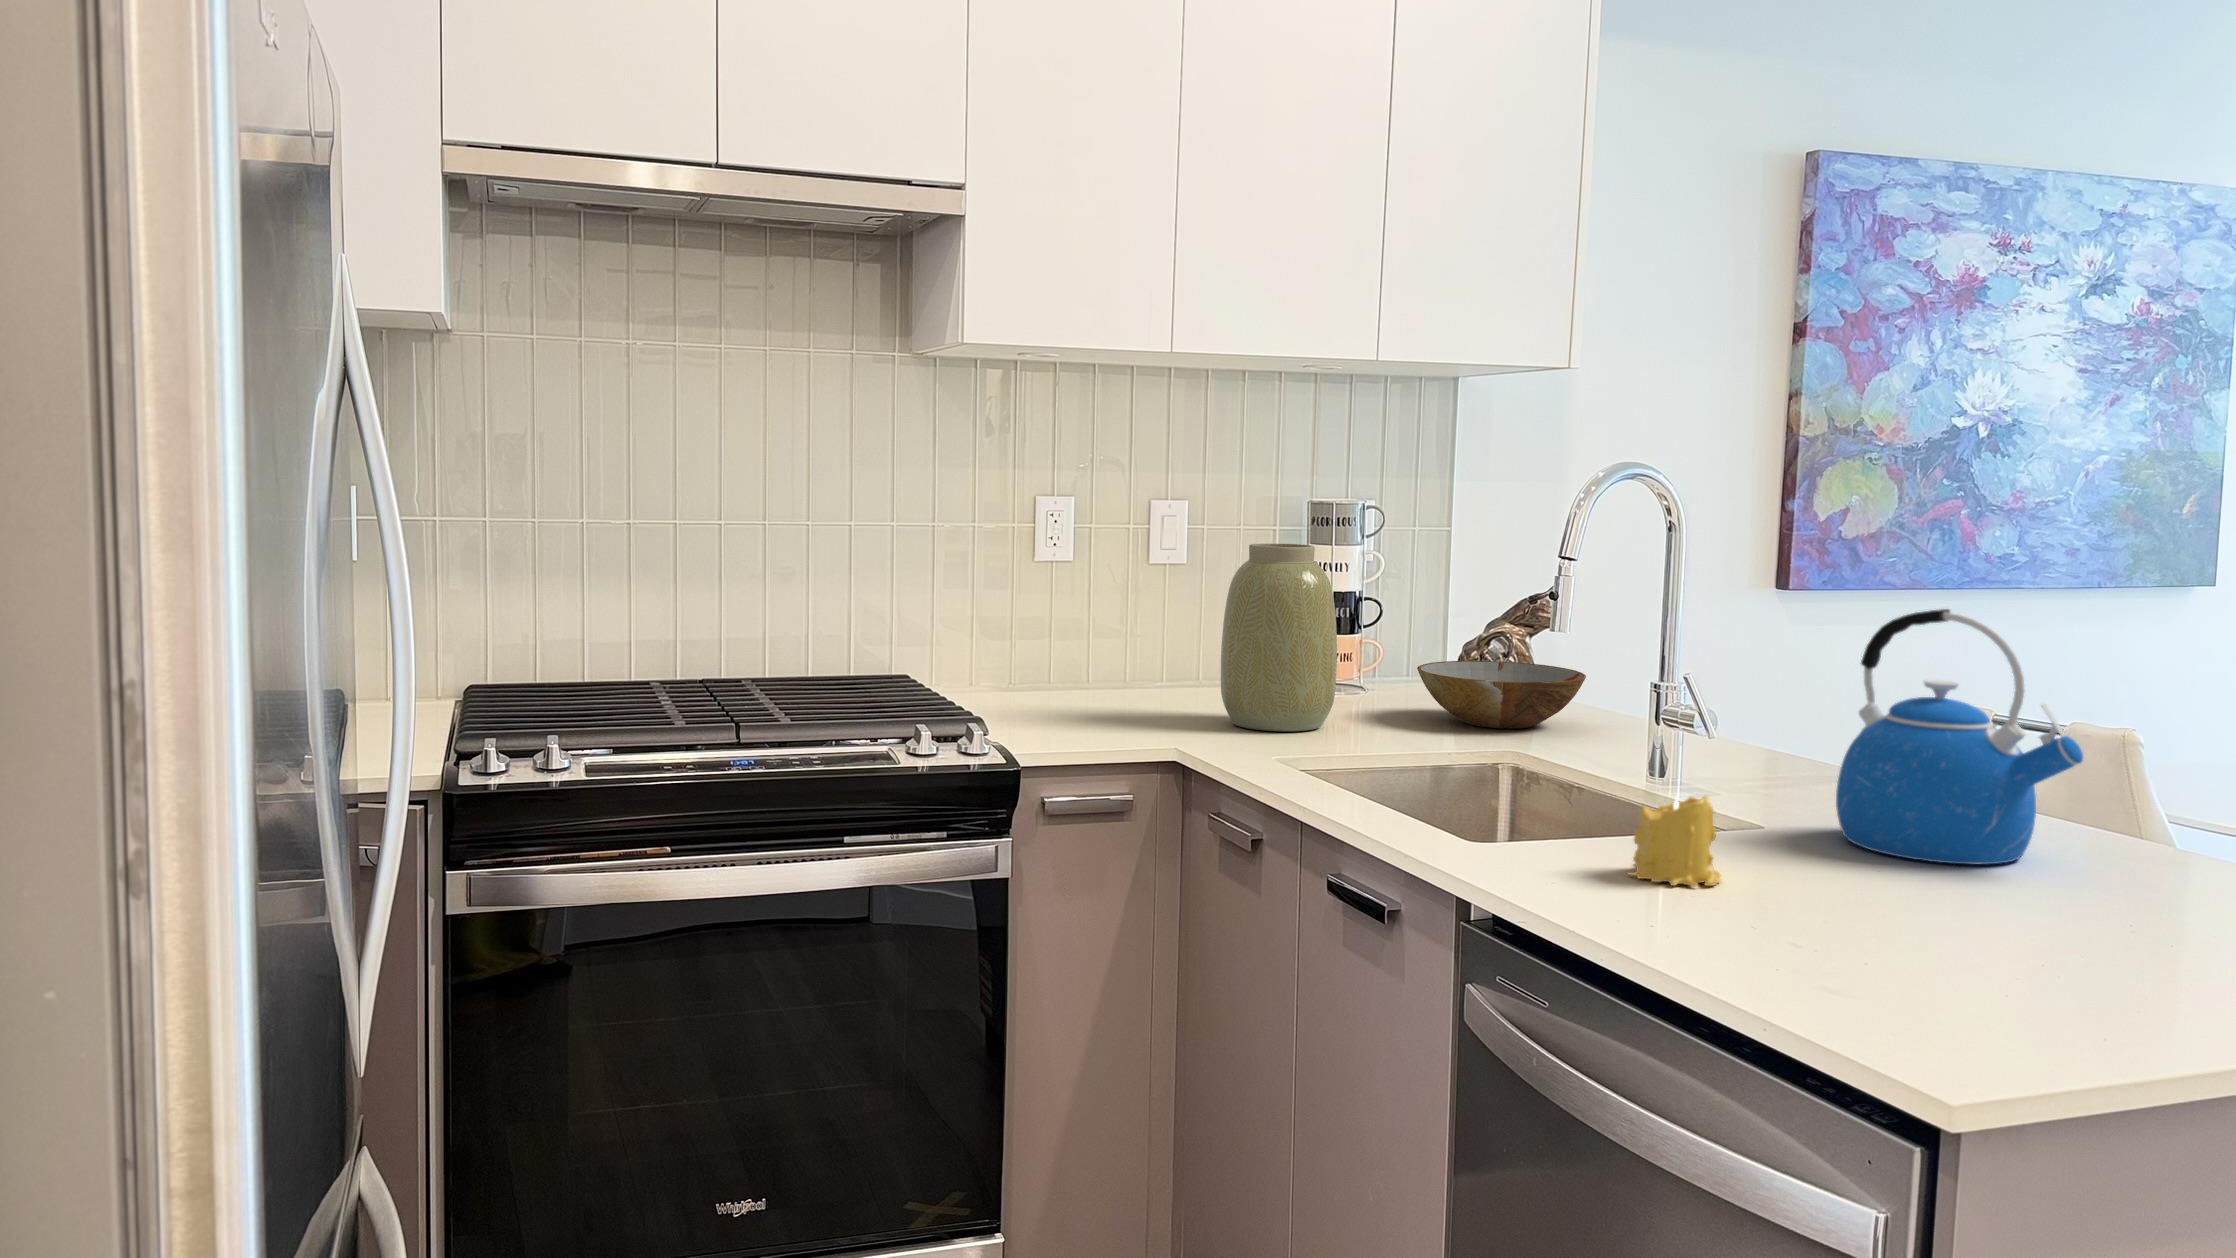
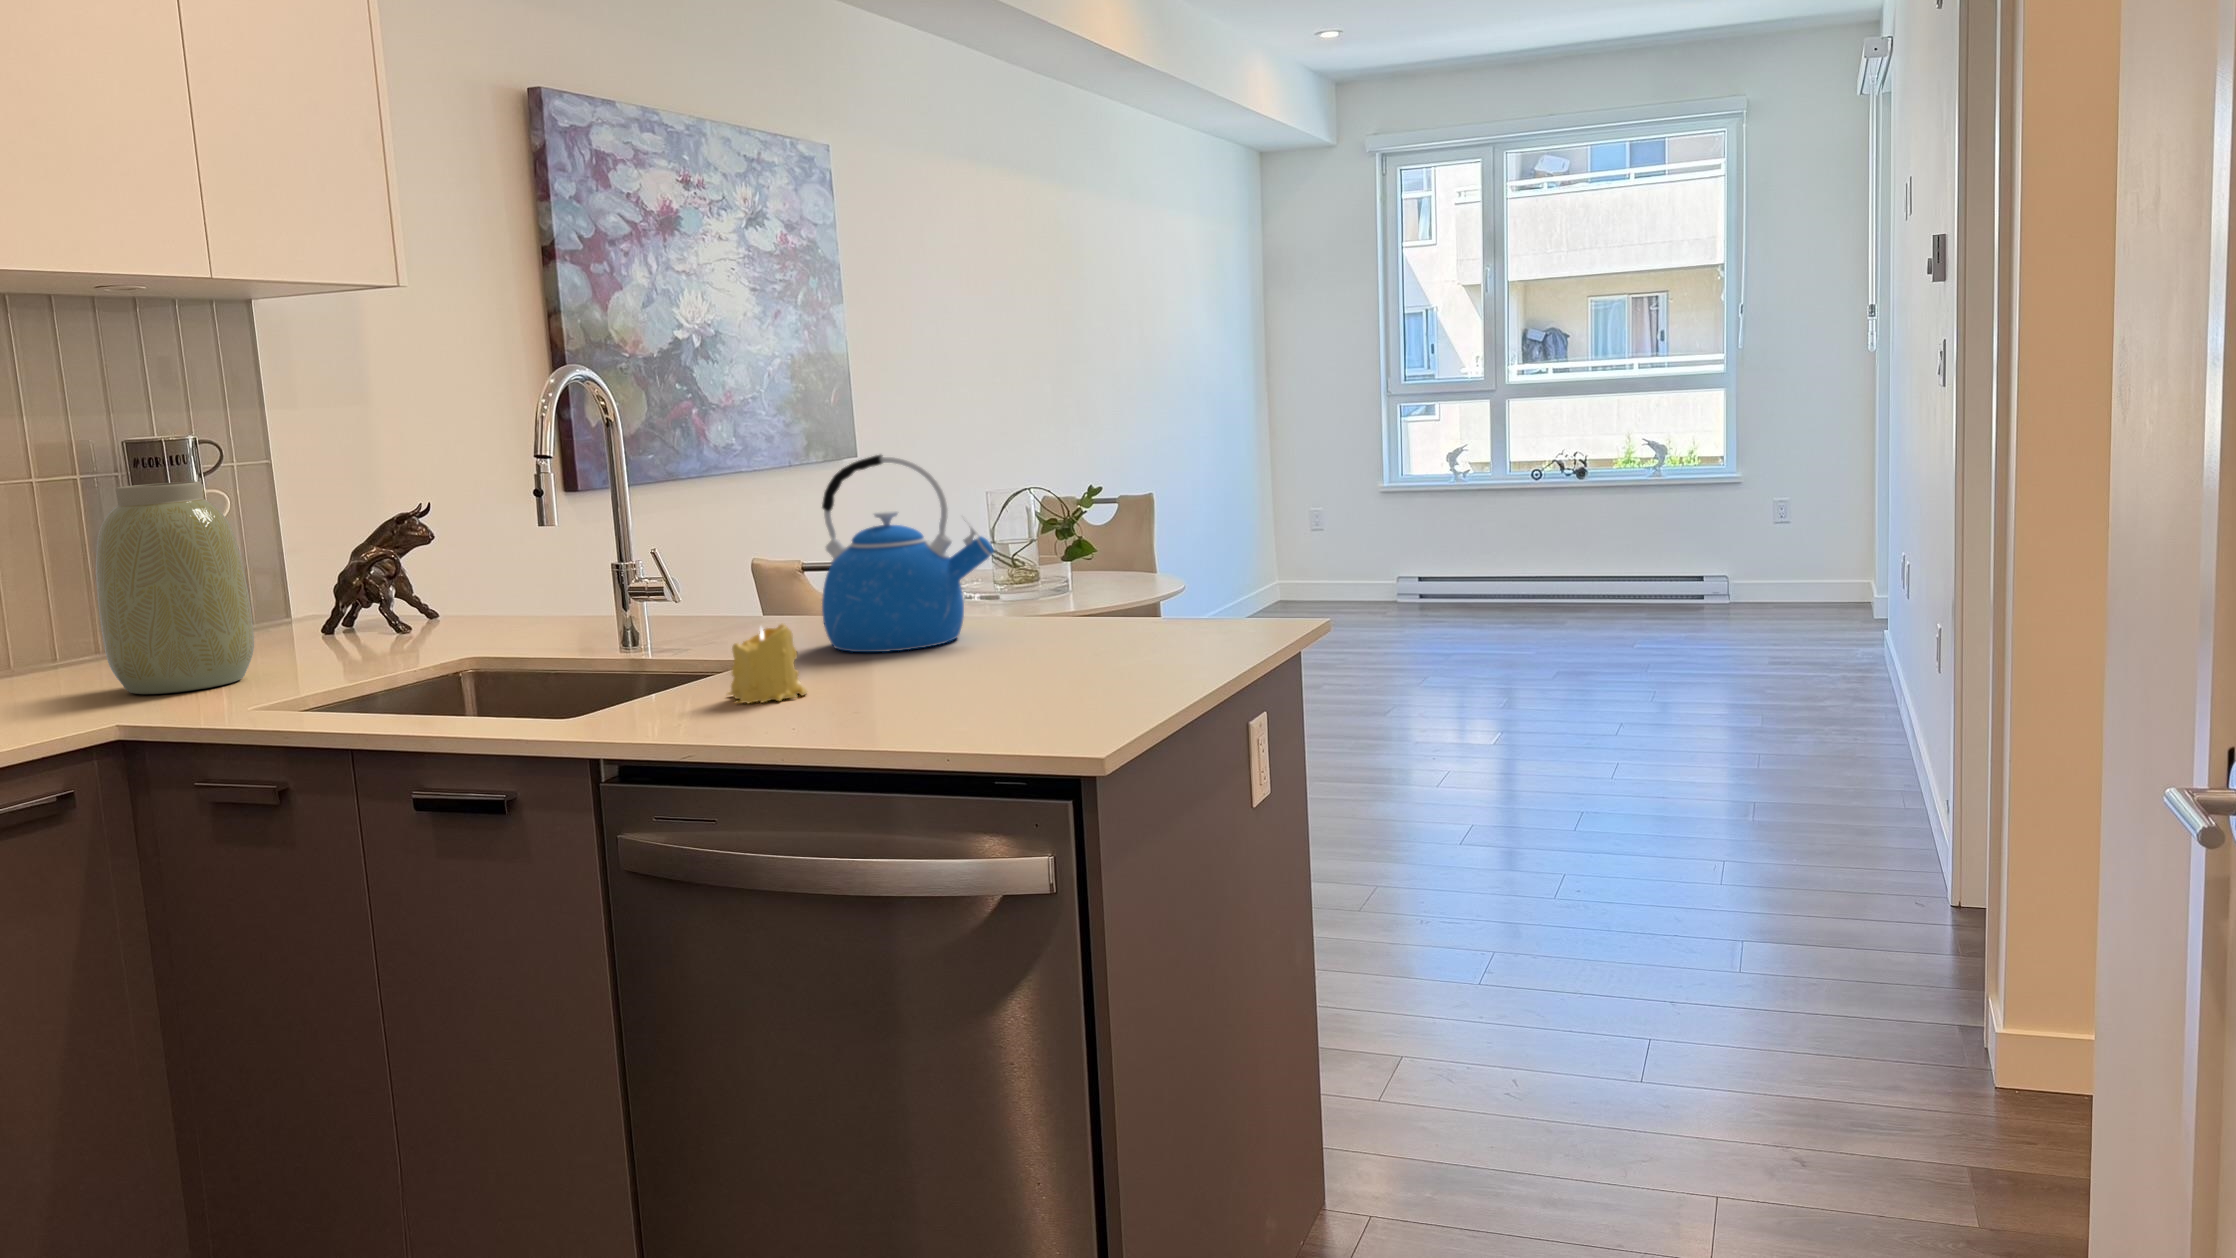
bowl: present [1417,661,1586,729] -> none [320,578,501,647]

